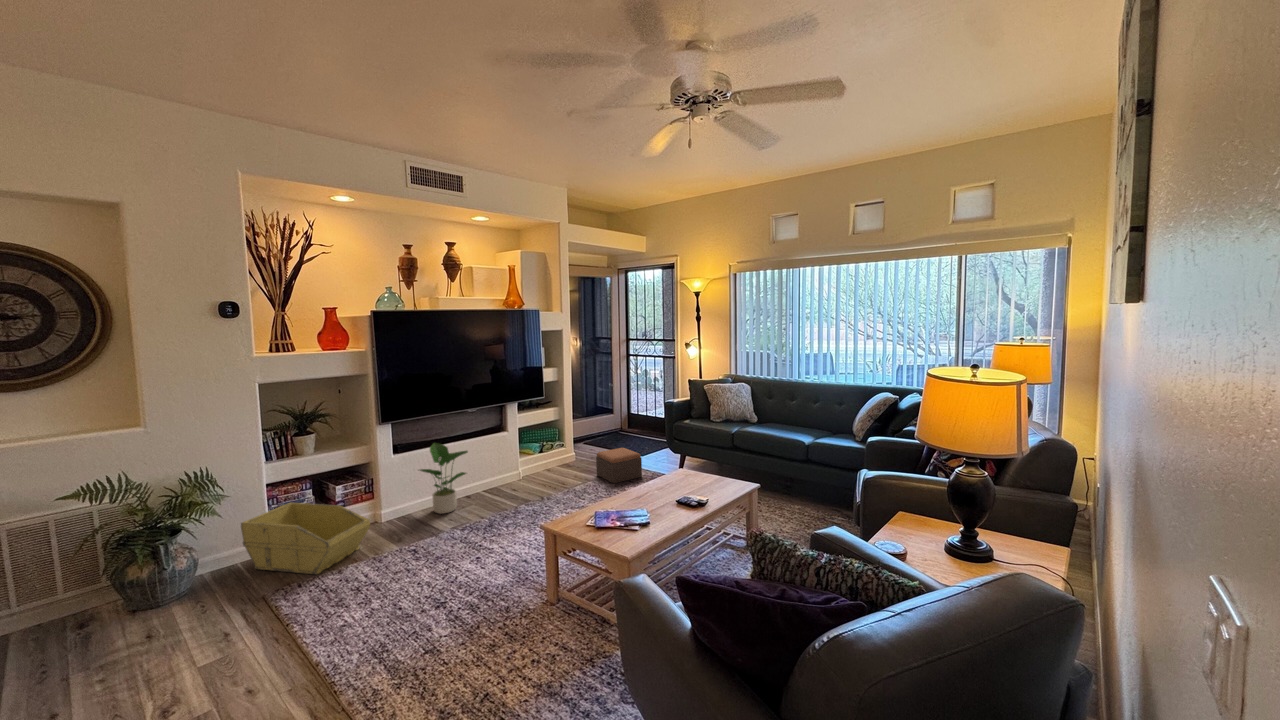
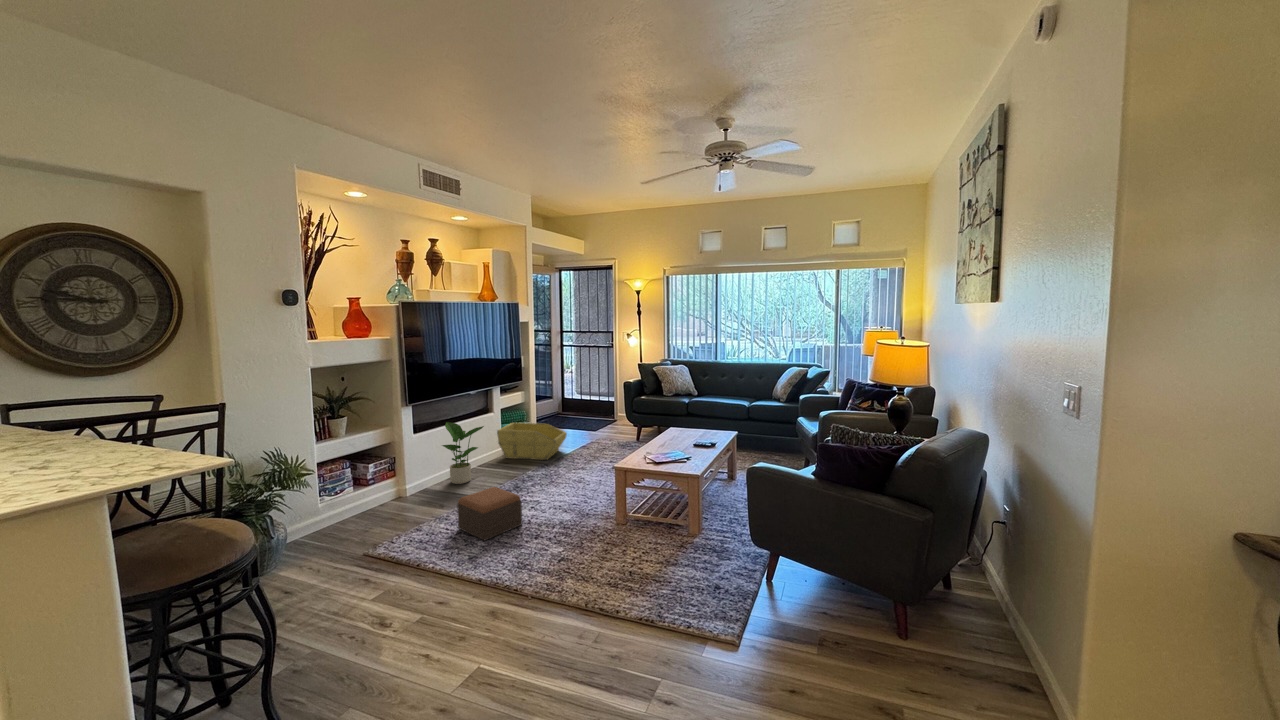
footstool: present [596,448,642,483] -> present [457,487,522,540]
storage bin: present [241,503,370,574] -> present [497,423,567,460]

